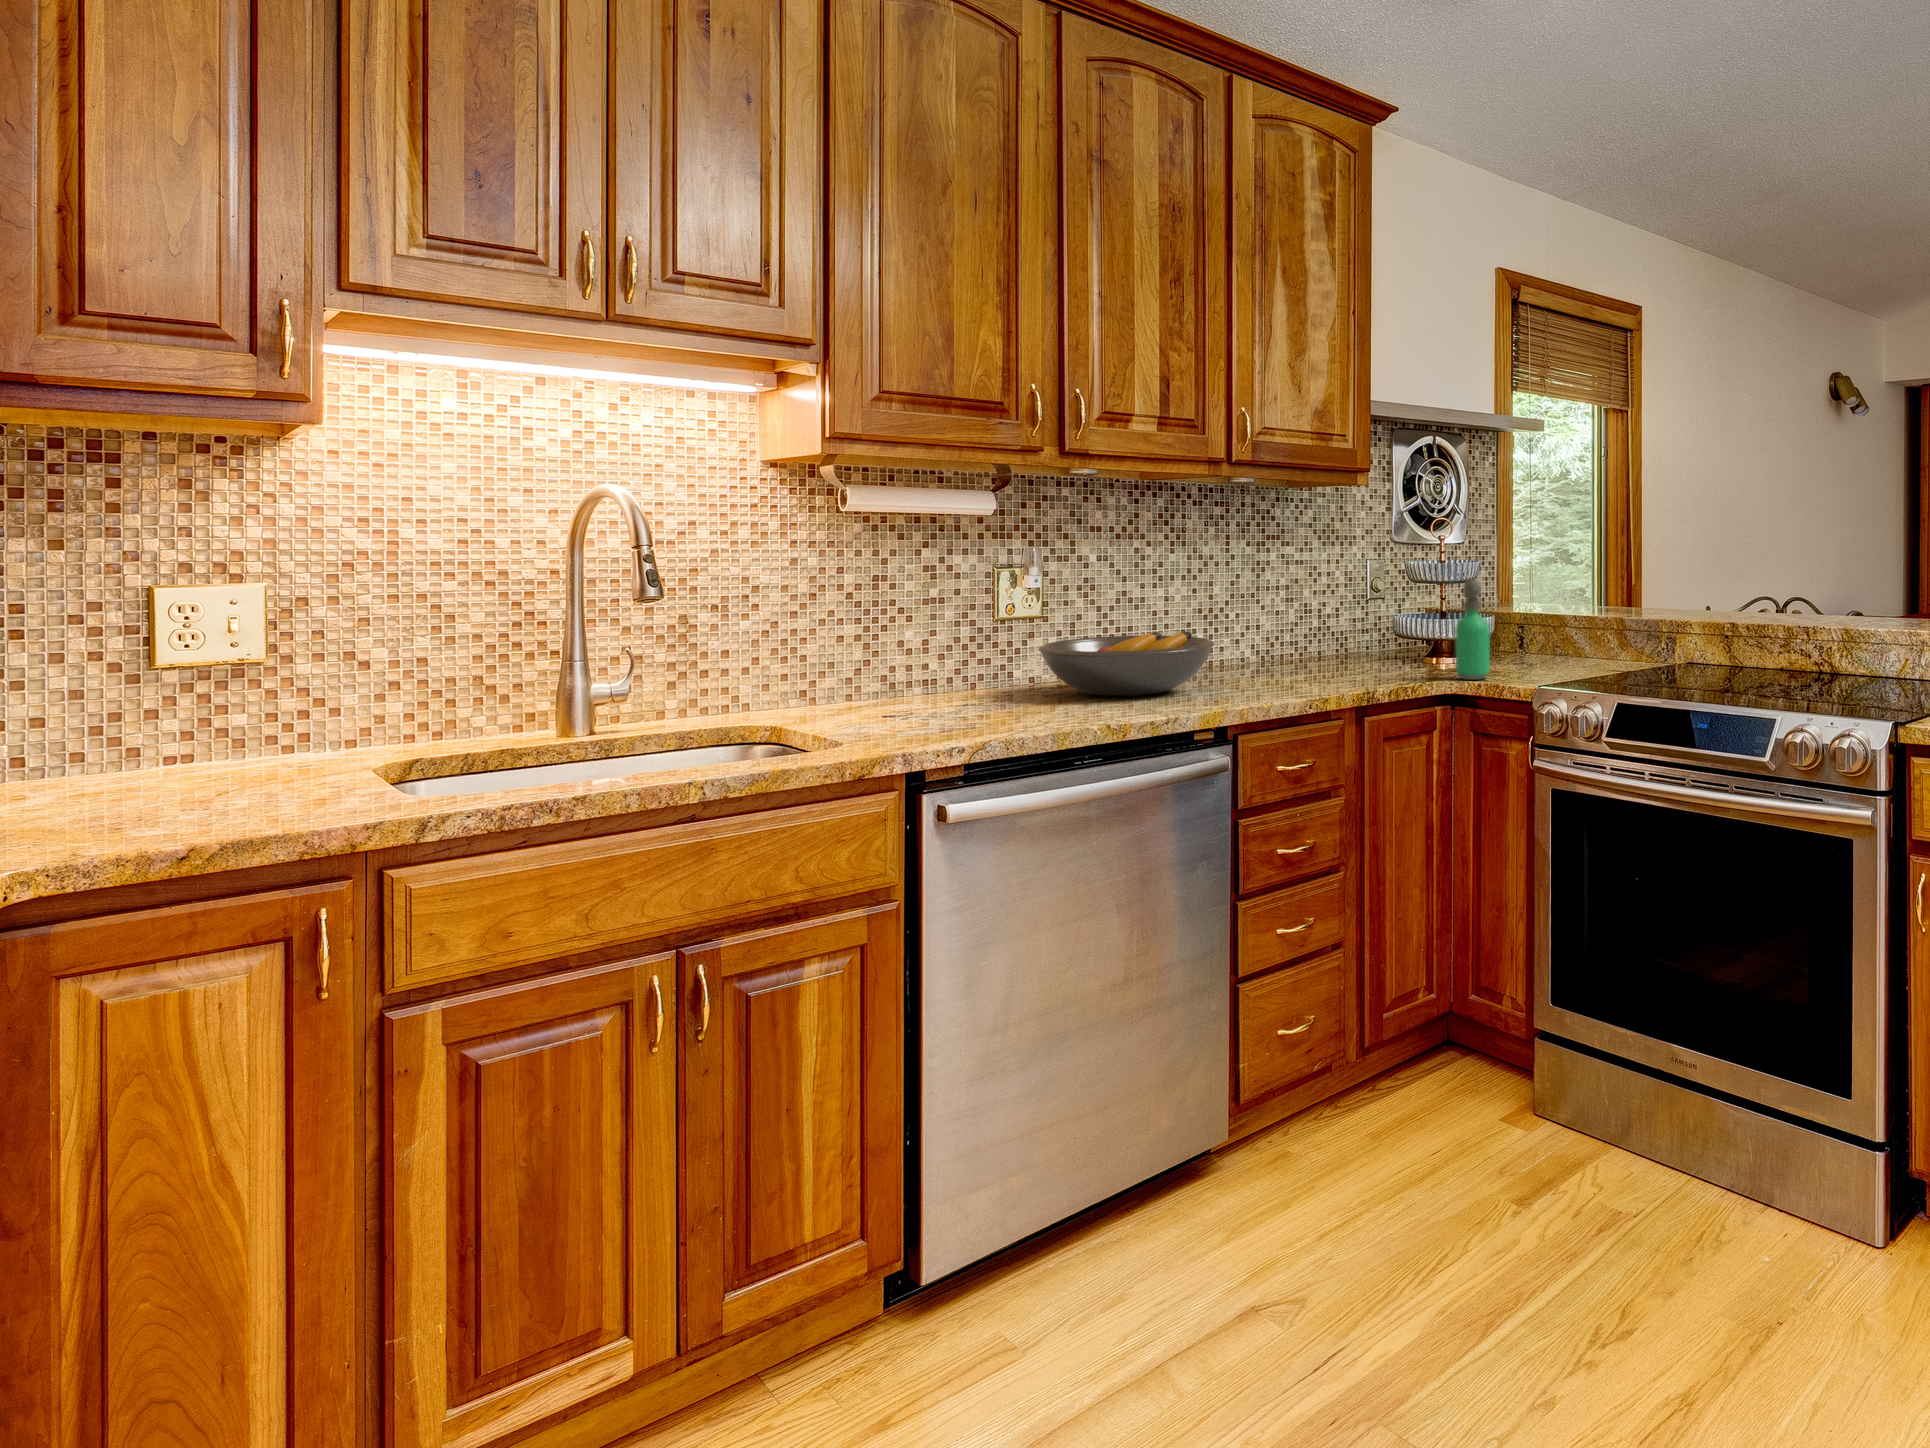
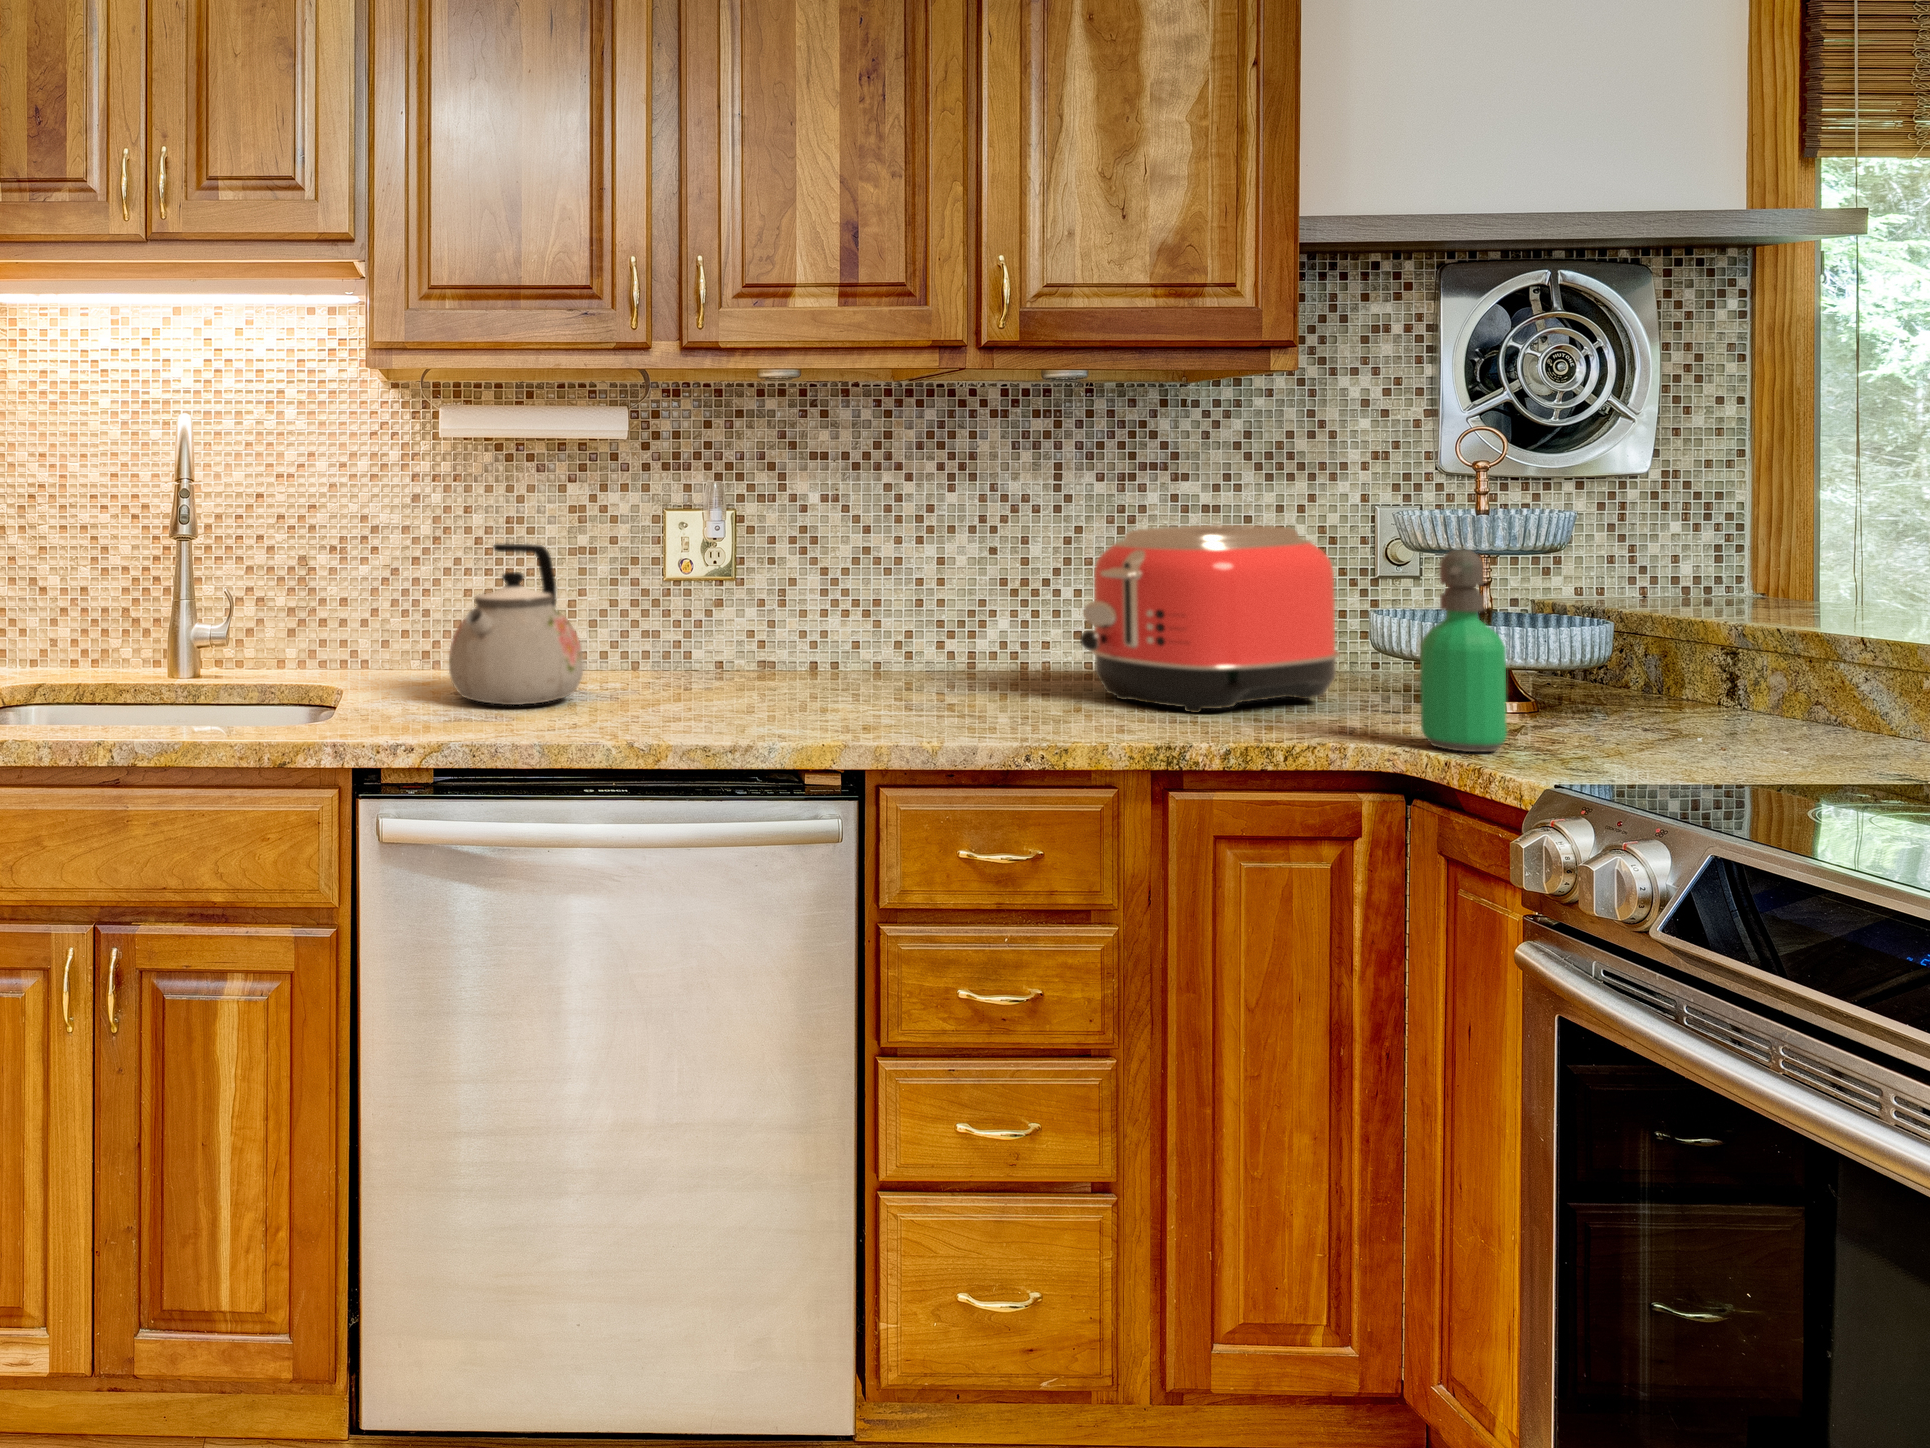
toaster: none [1278,572,1394,679] -> present [1080,525,1341,713]
kettle: none [890,593,1004,720] -> present [449,544,584,705]
fruit bowl: present [1039,632,1215,696] -> none [680,609,932,700]

